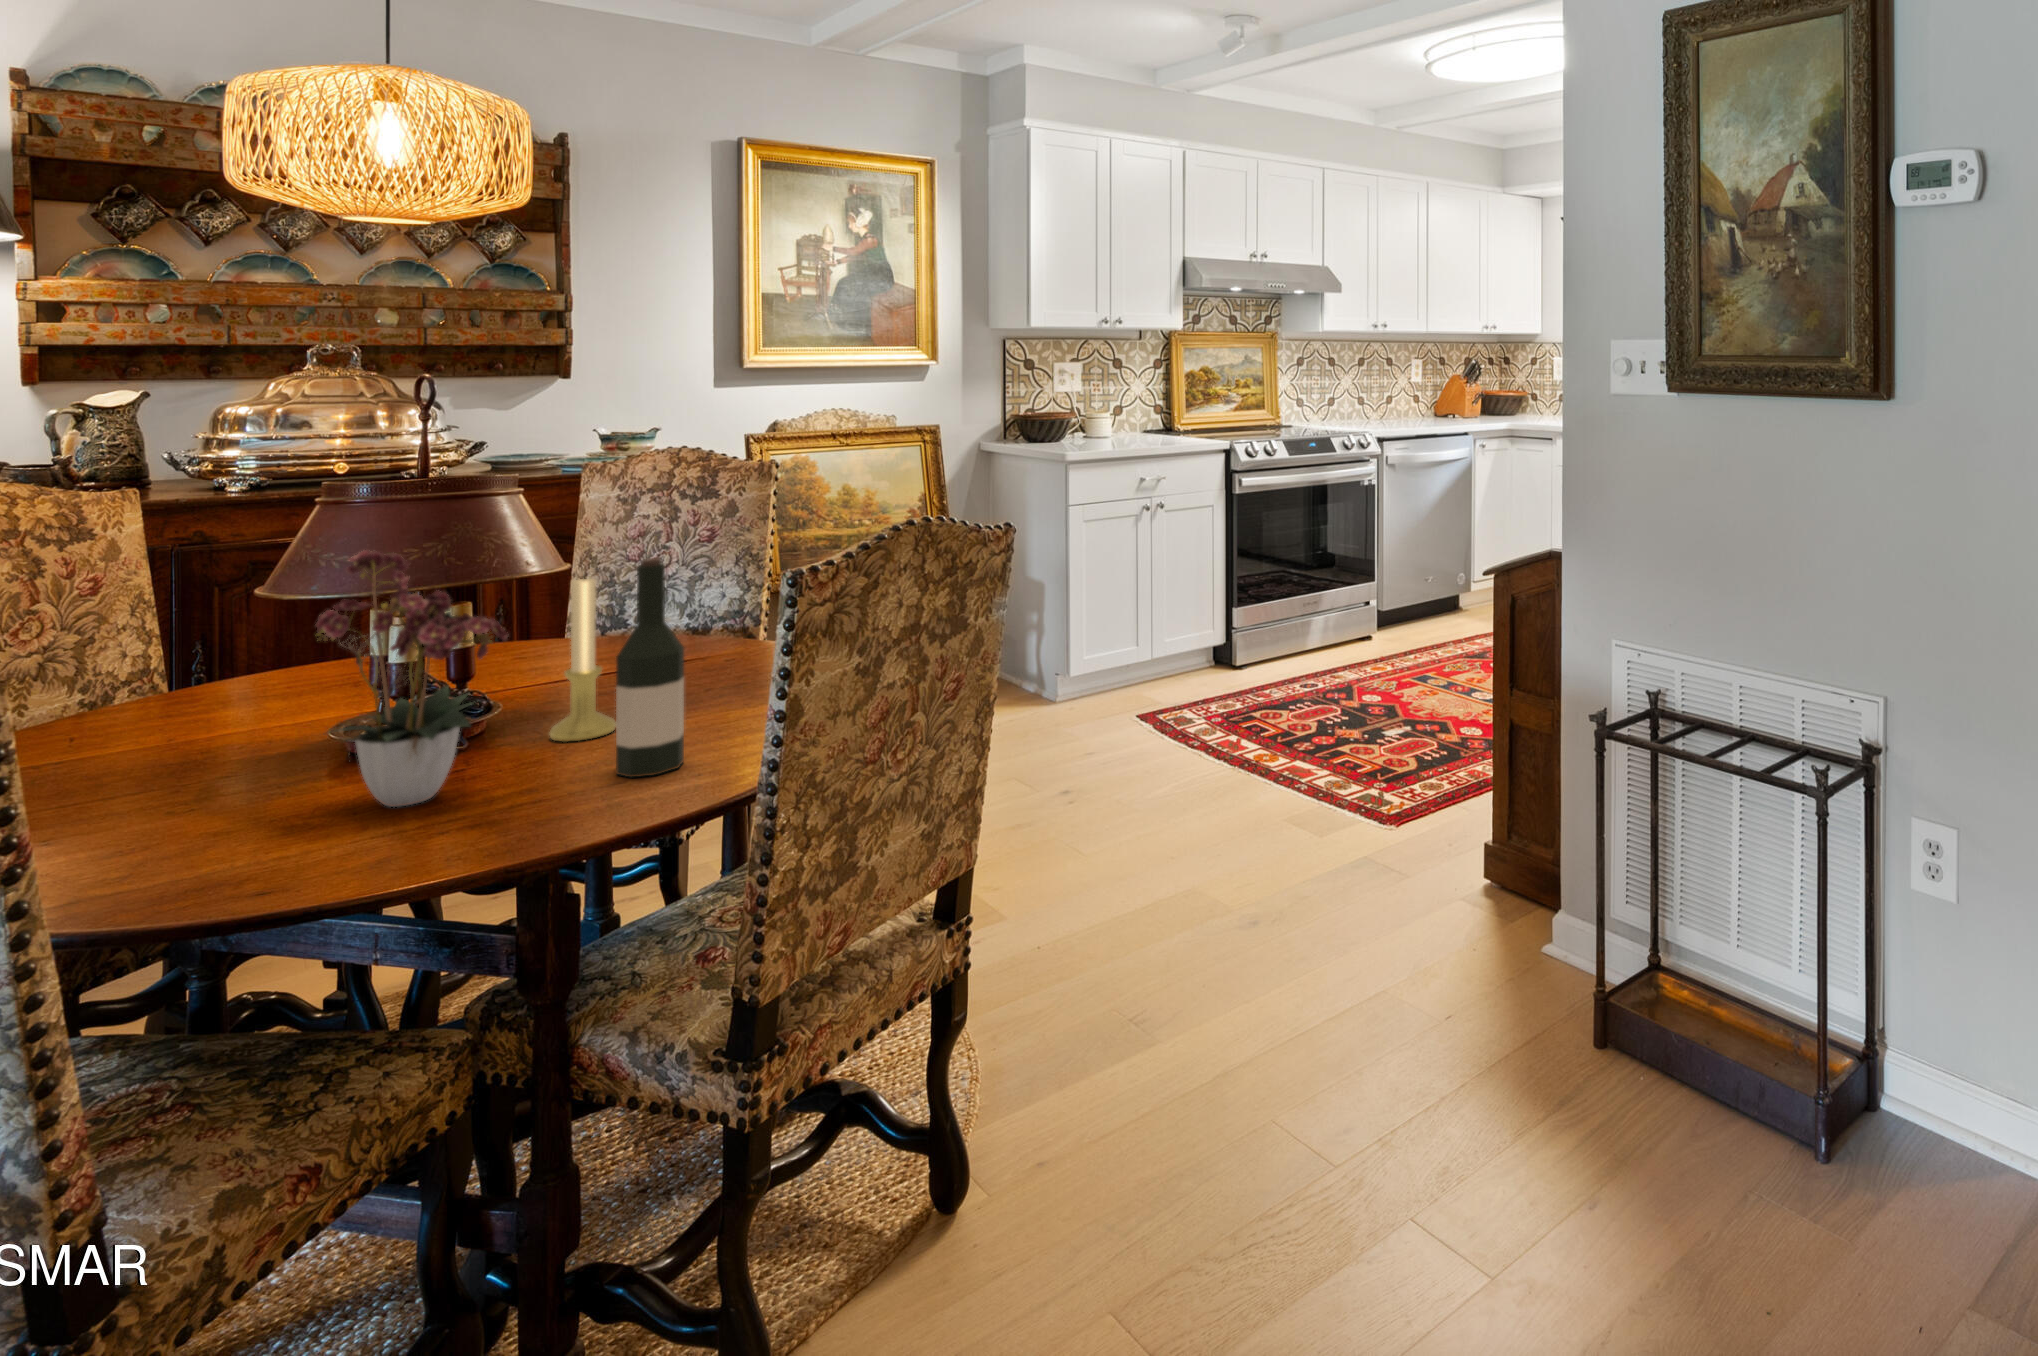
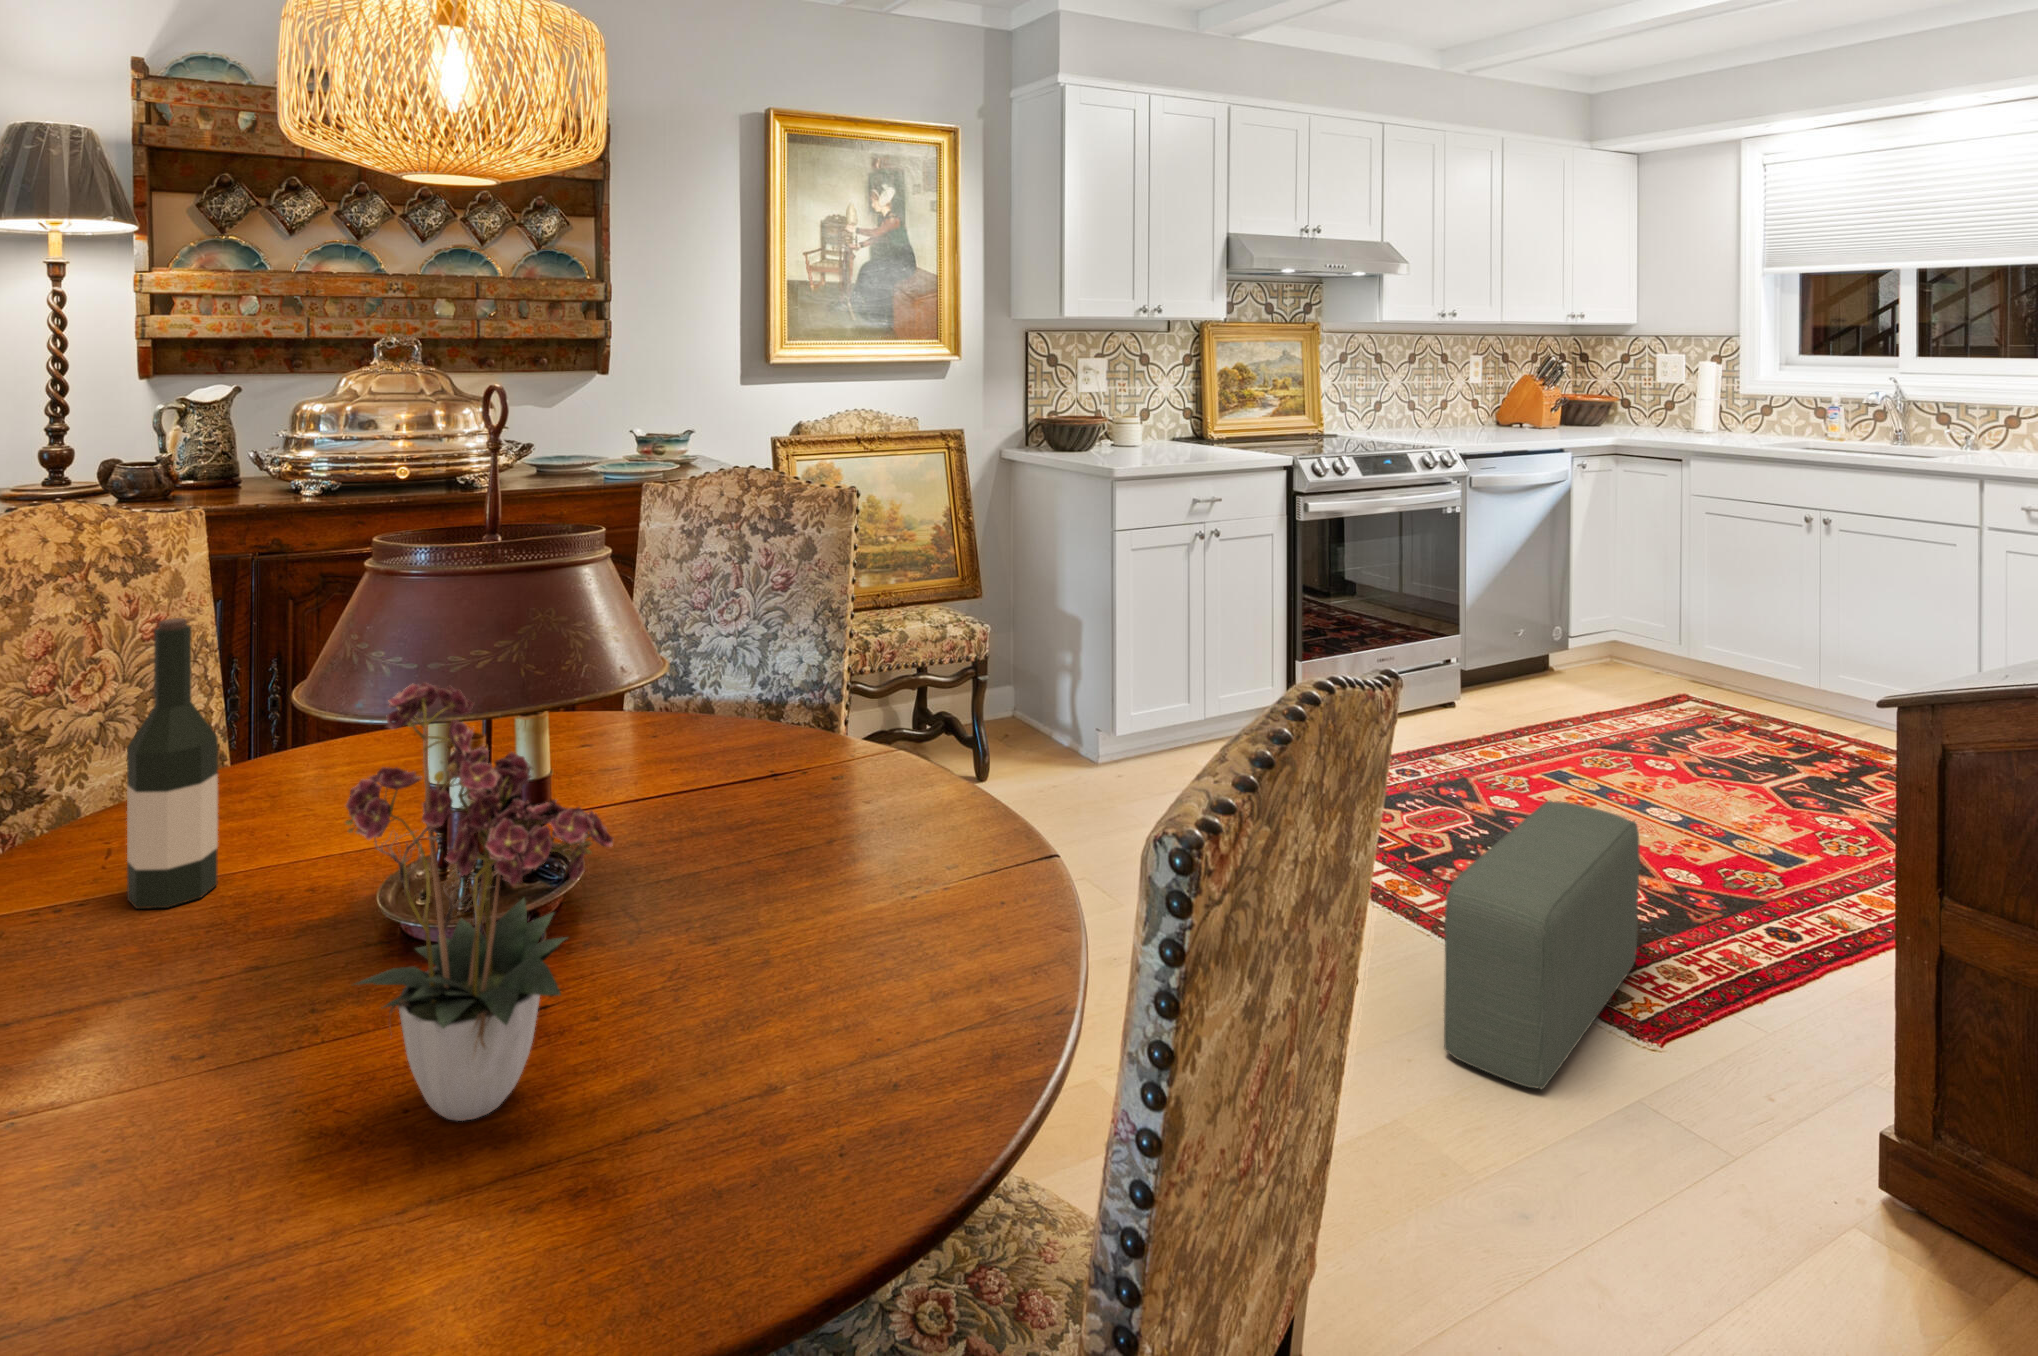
wine bottle: present [616,558,684,778] -> present [127,618,218,909]
candle holder: present [550,579,616,742] -> none [648,695,734,958]
pouf: none [1243,678,1408,859] -> present [1444,801,1639,1089]

